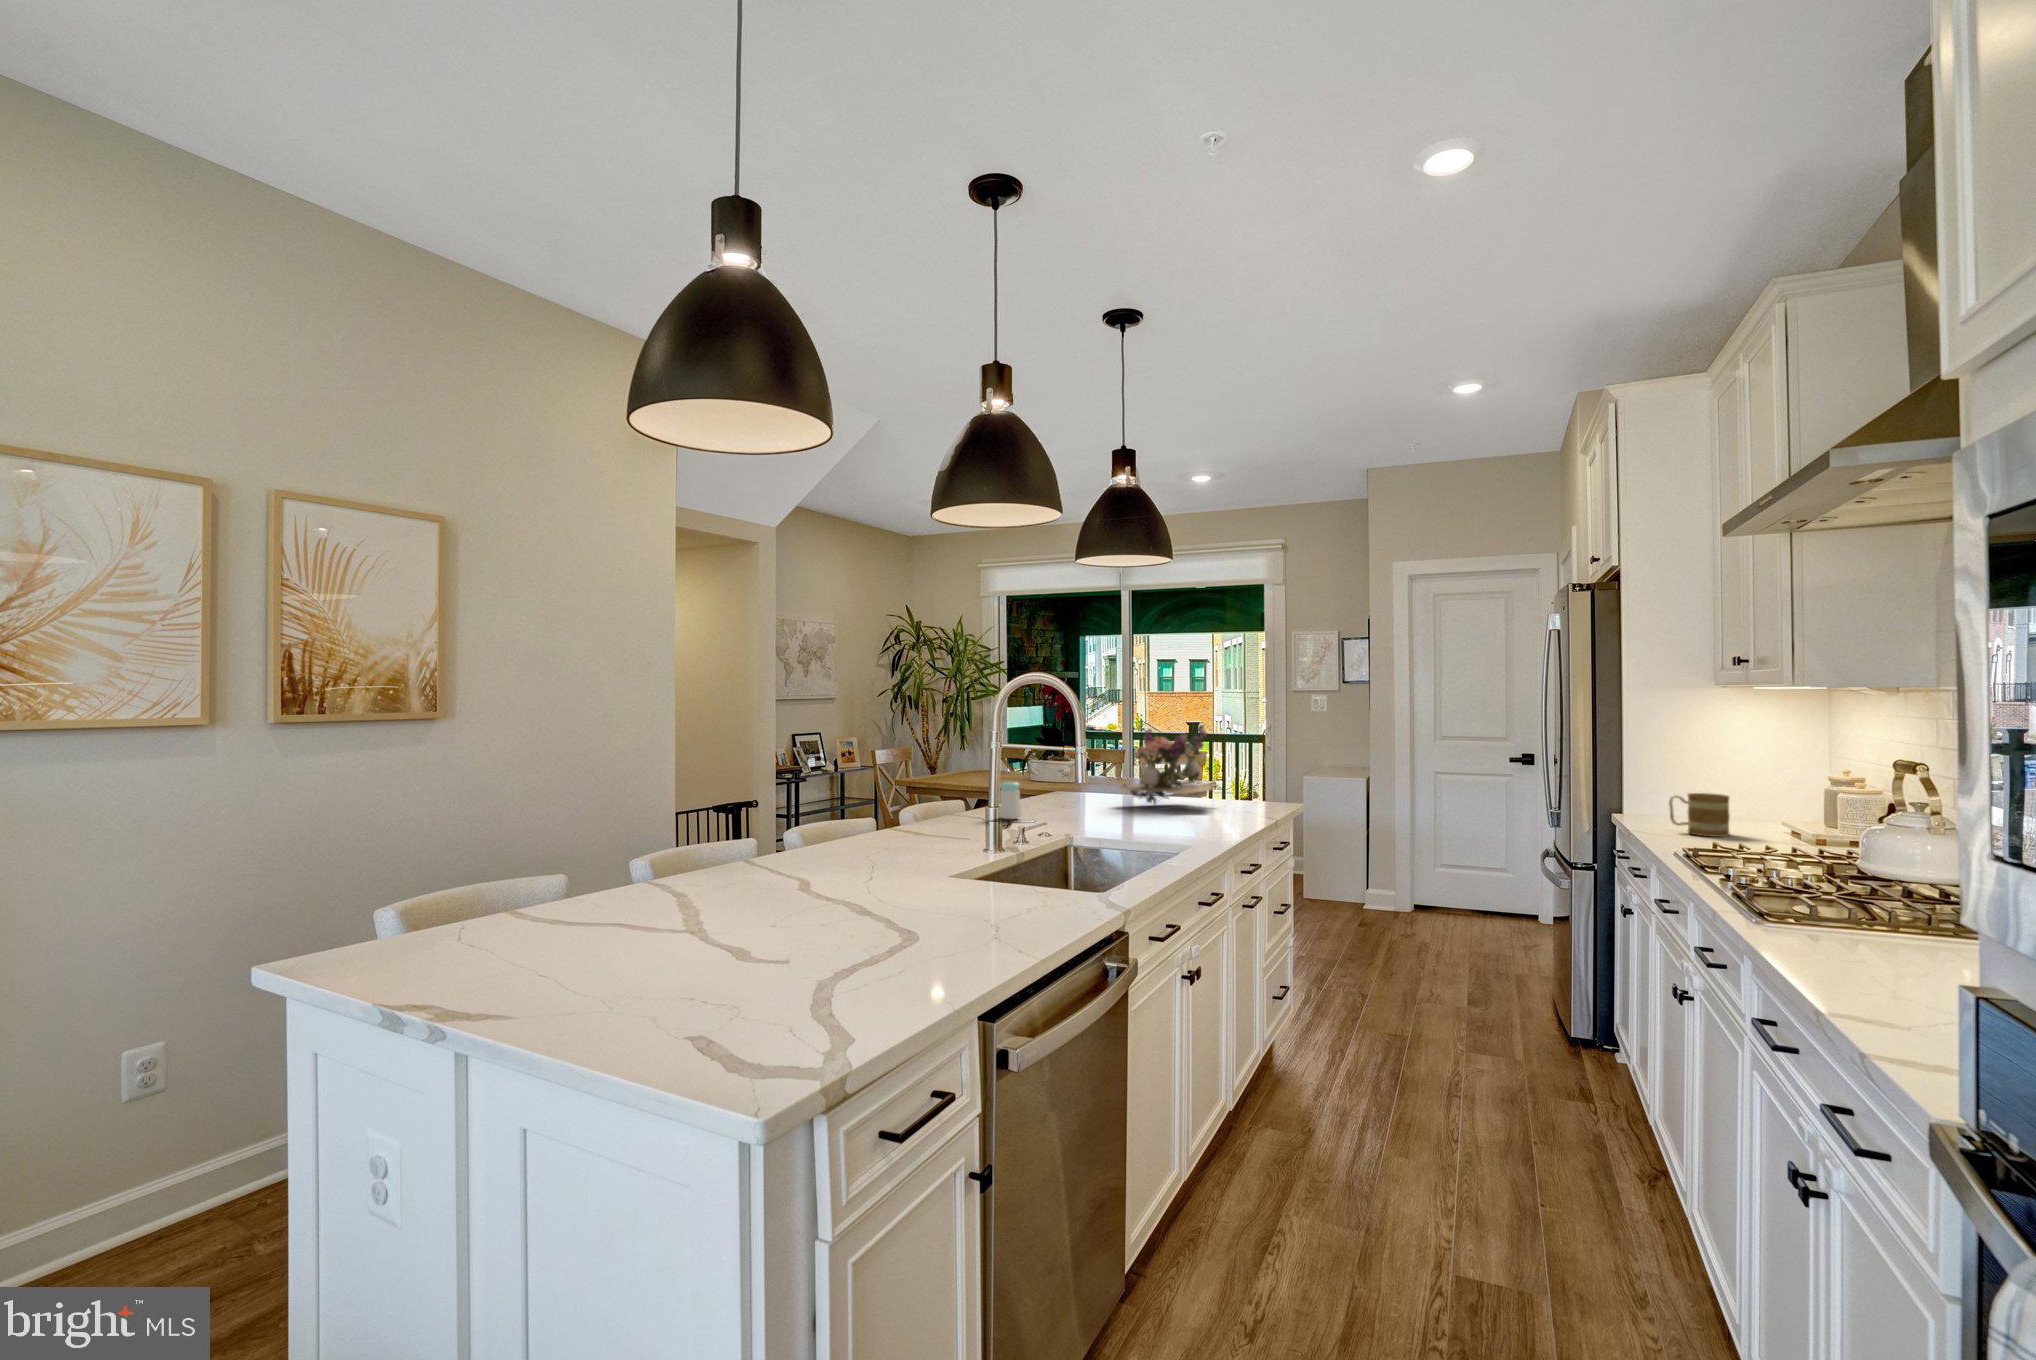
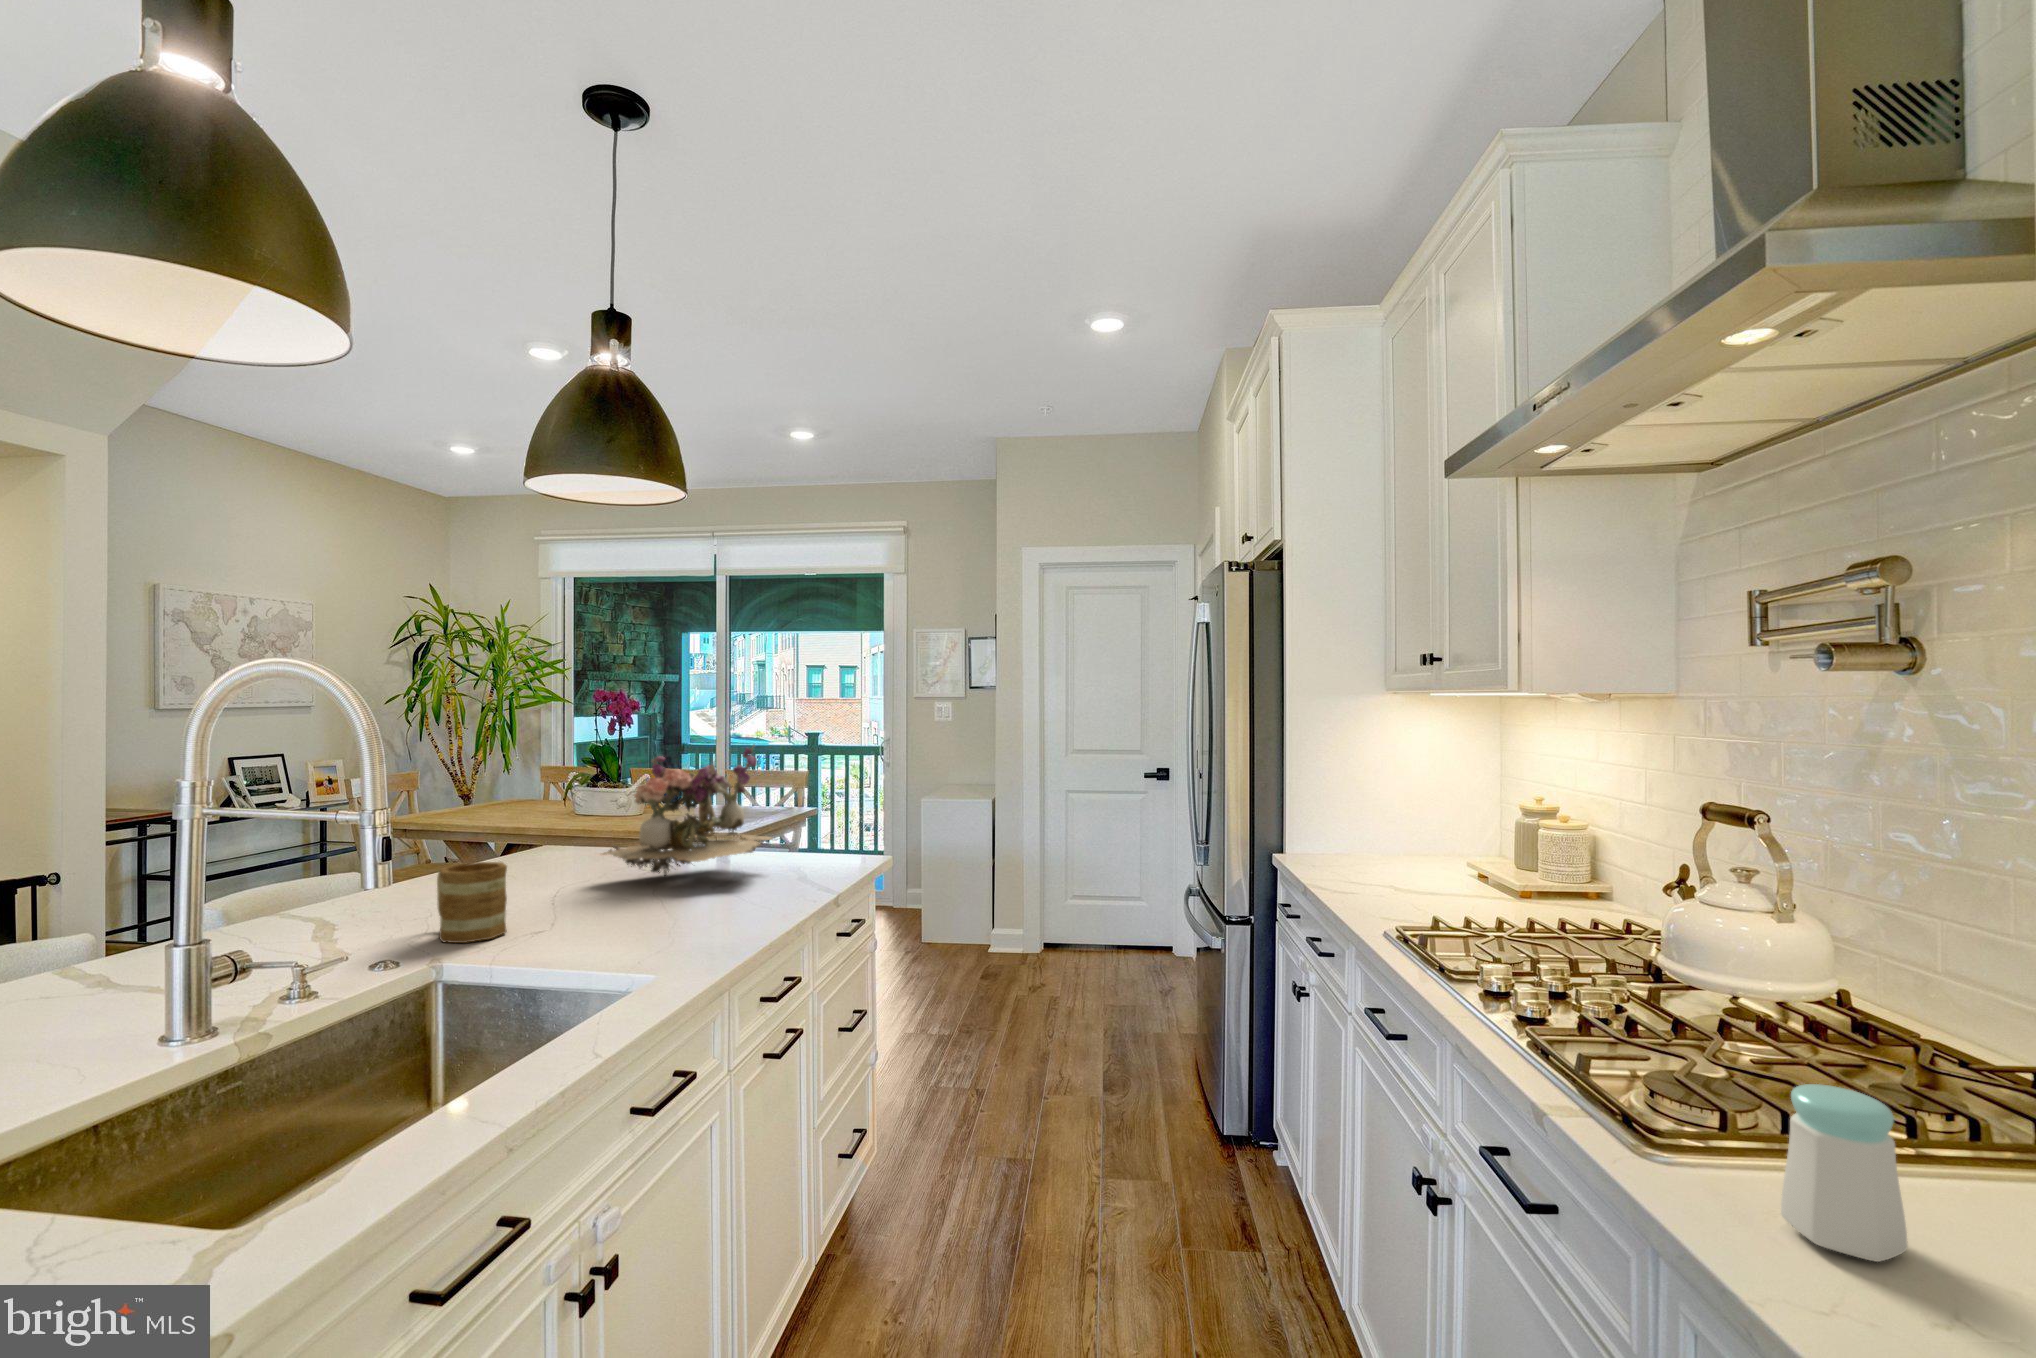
salt shaker: present [998,782,1022,819] -> present [1781,1084,1908,1262]
mug: present [1669,793,1730,837] -> present [437,862,507,943]

